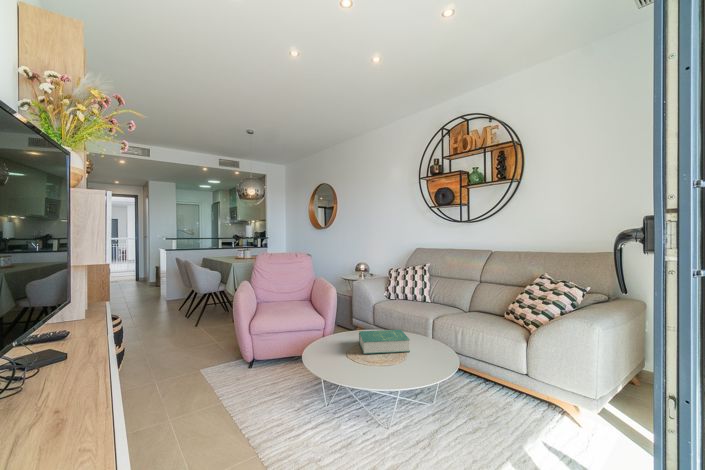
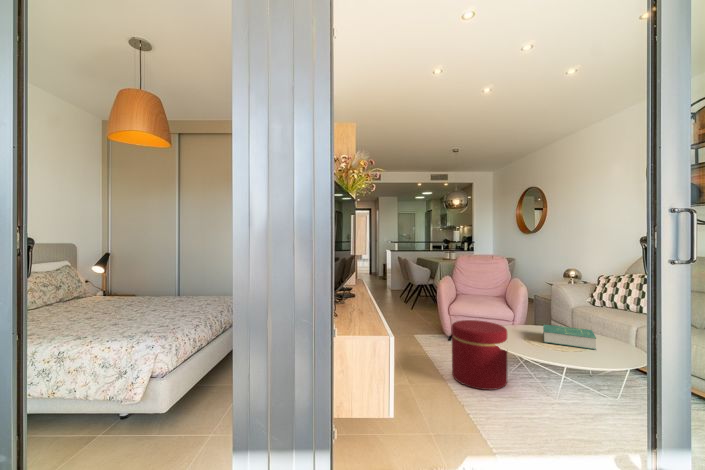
ottoman: none [260,339,327,434] -> present [452,320,508,390]

